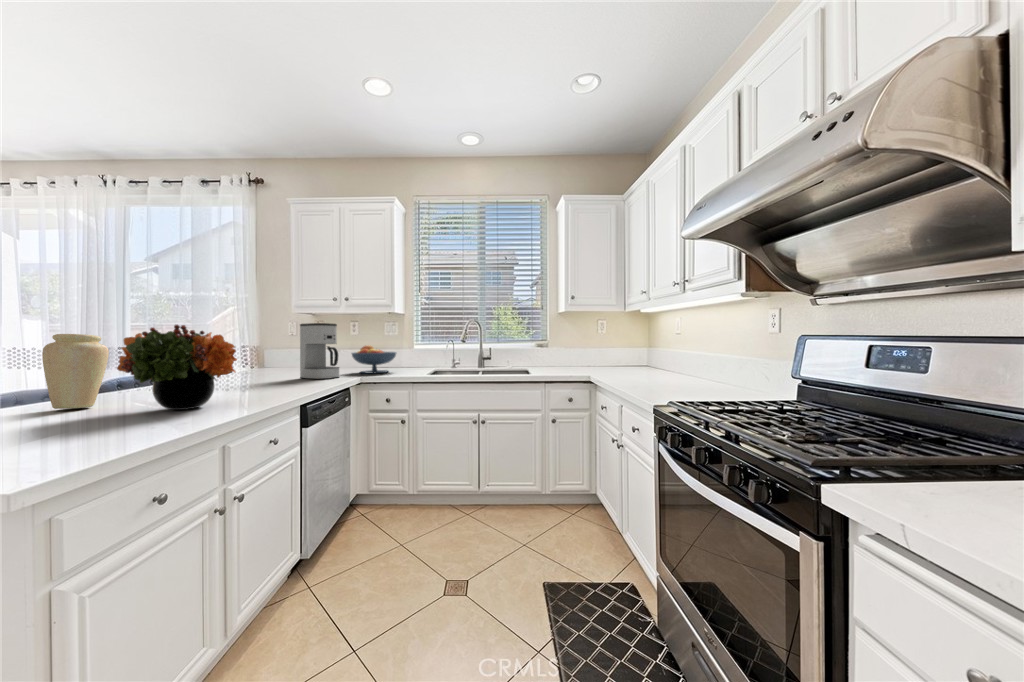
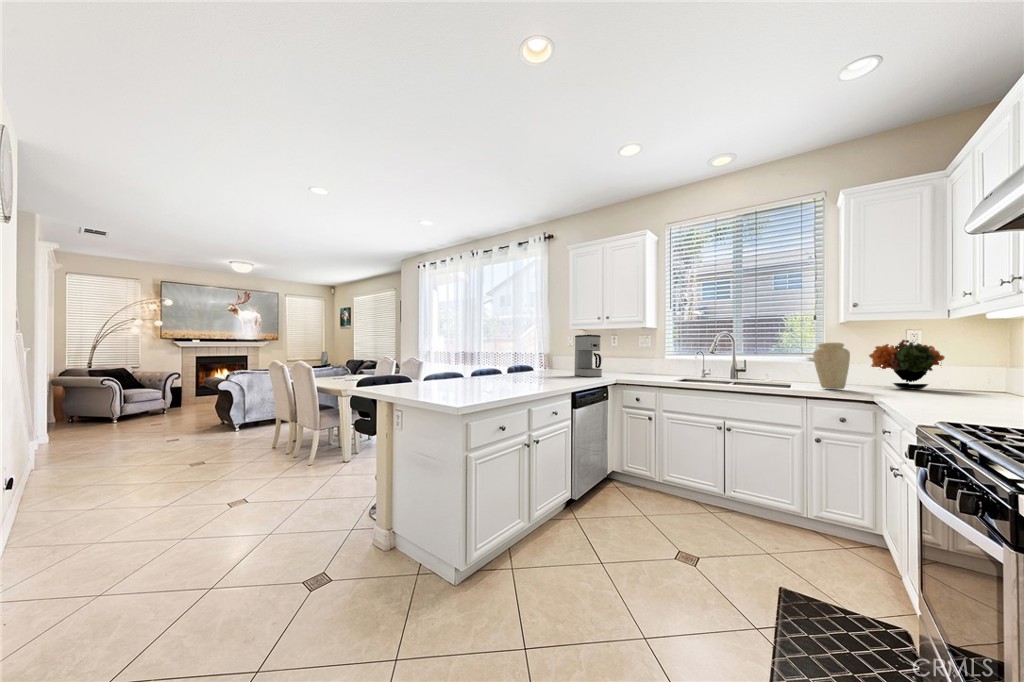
flower arrangement: present [117,325,237,410] -> present [869,340,945,390]
vase: present [42,334,109,409] -> present [813,343,850,389]
fruit bowl: present [352,346,396,373] -> none [611,354,649,377]

